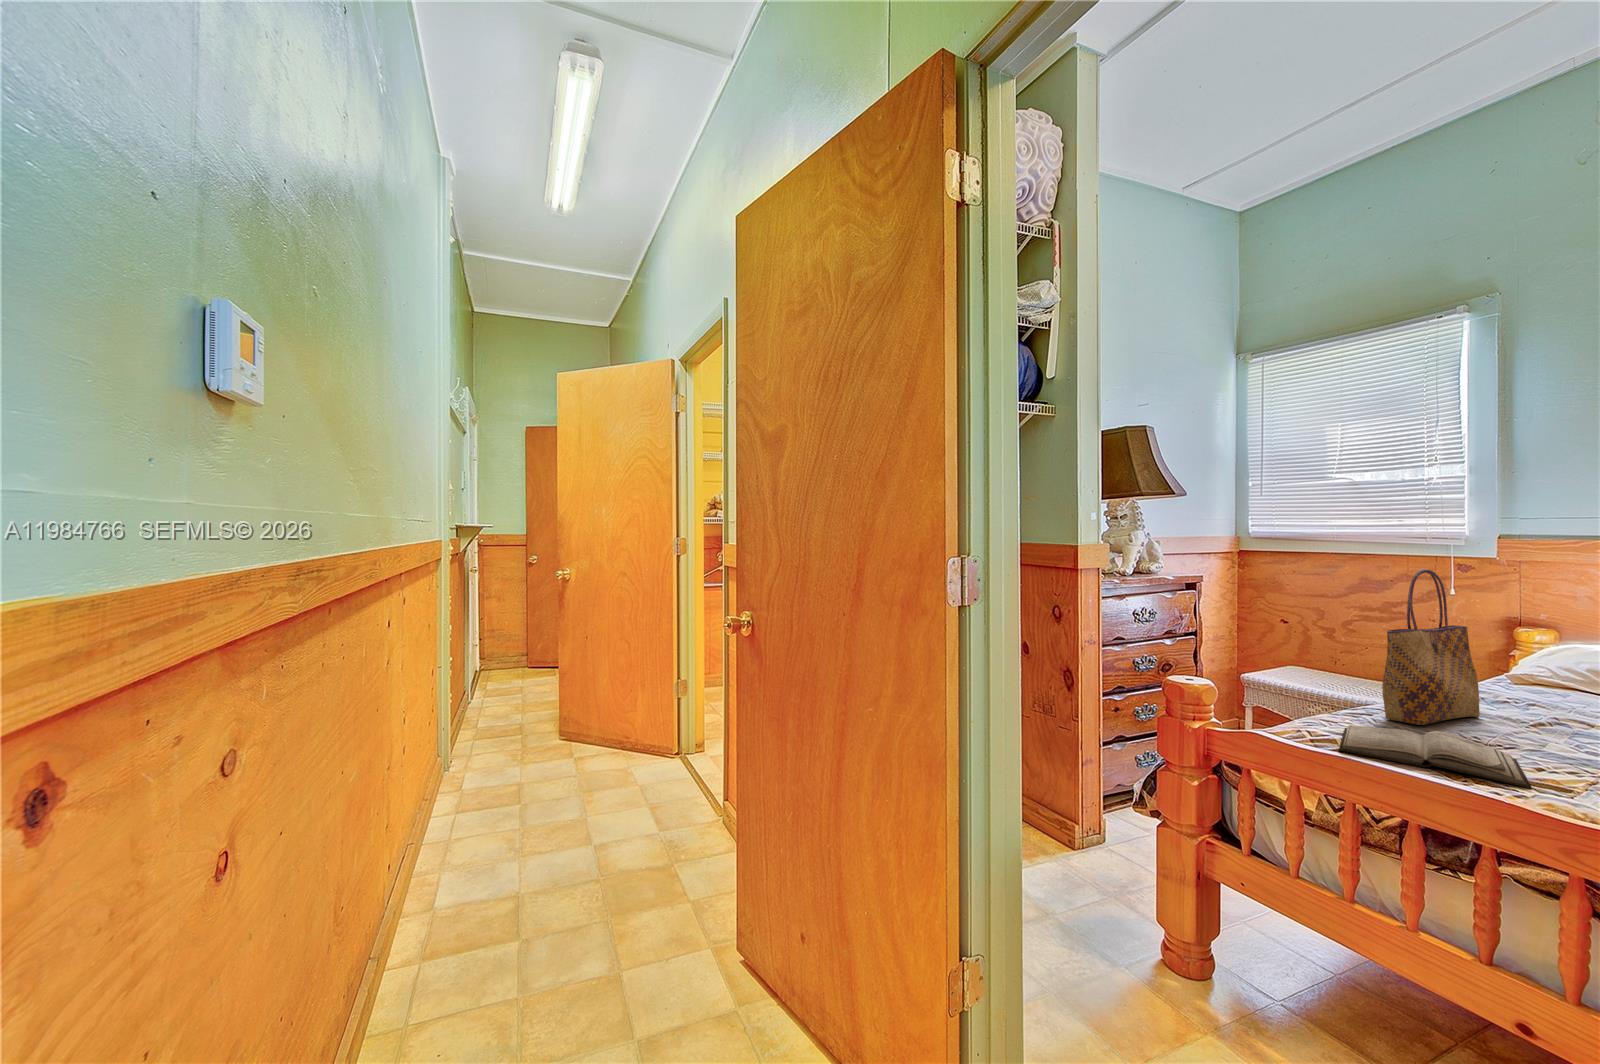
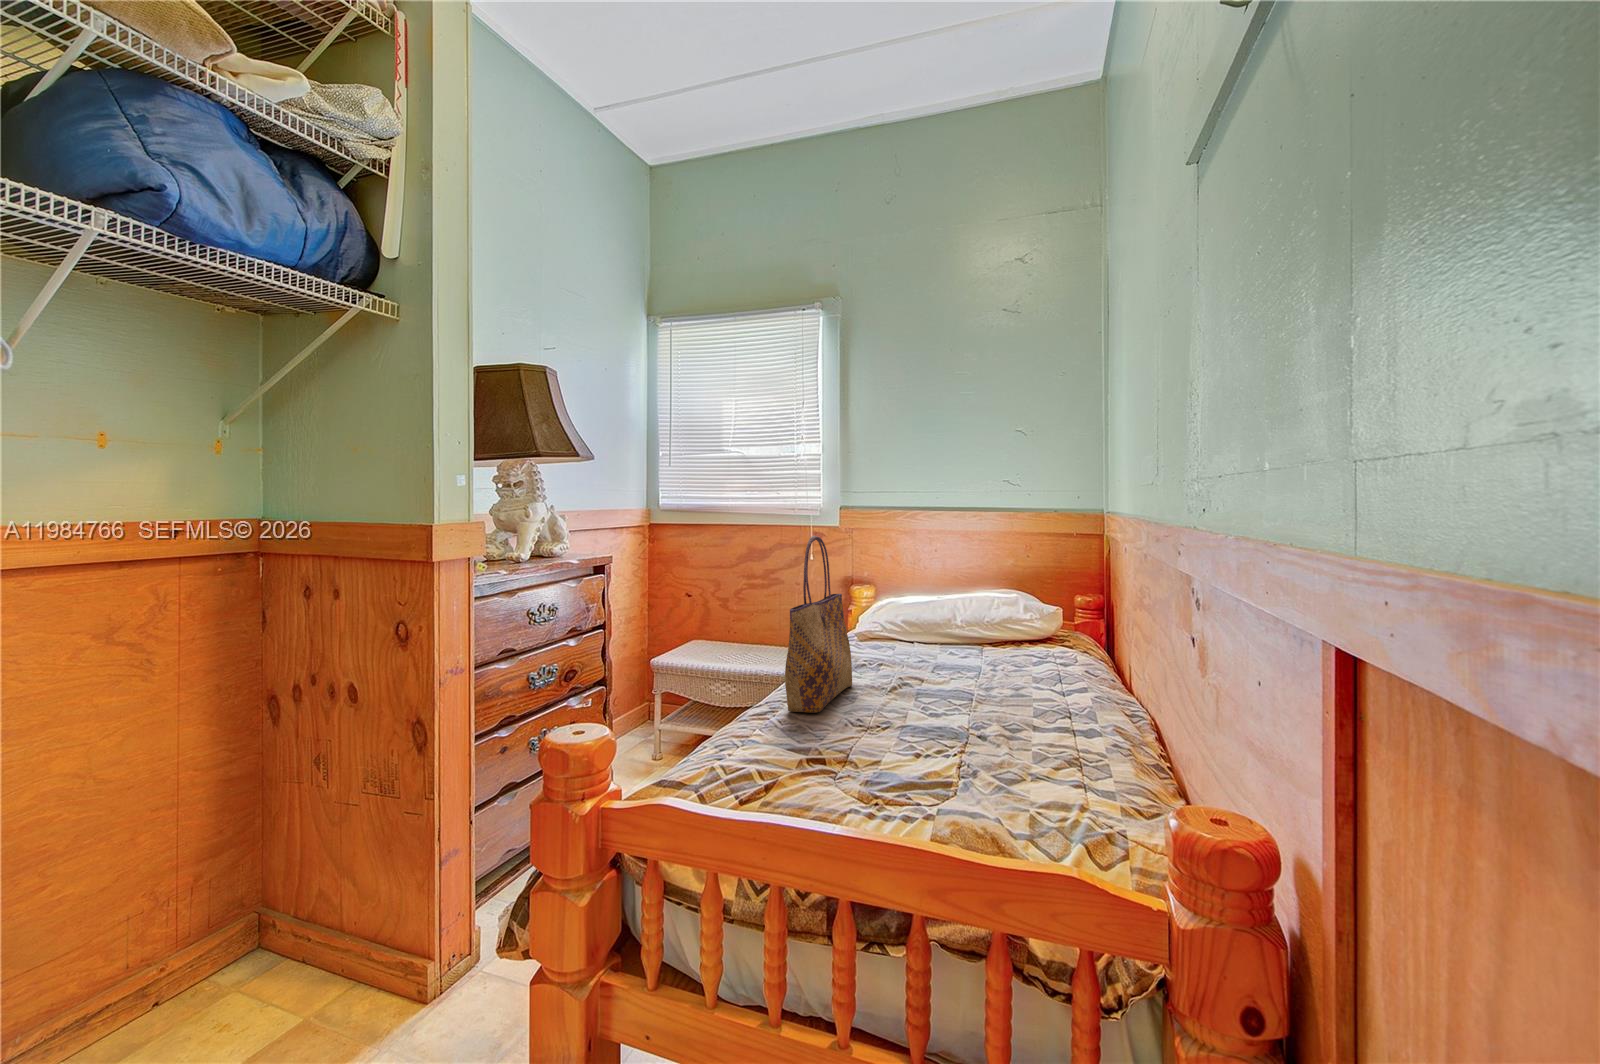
diary: present [1339,725,1532,789] -> none [756,723,925,788]

